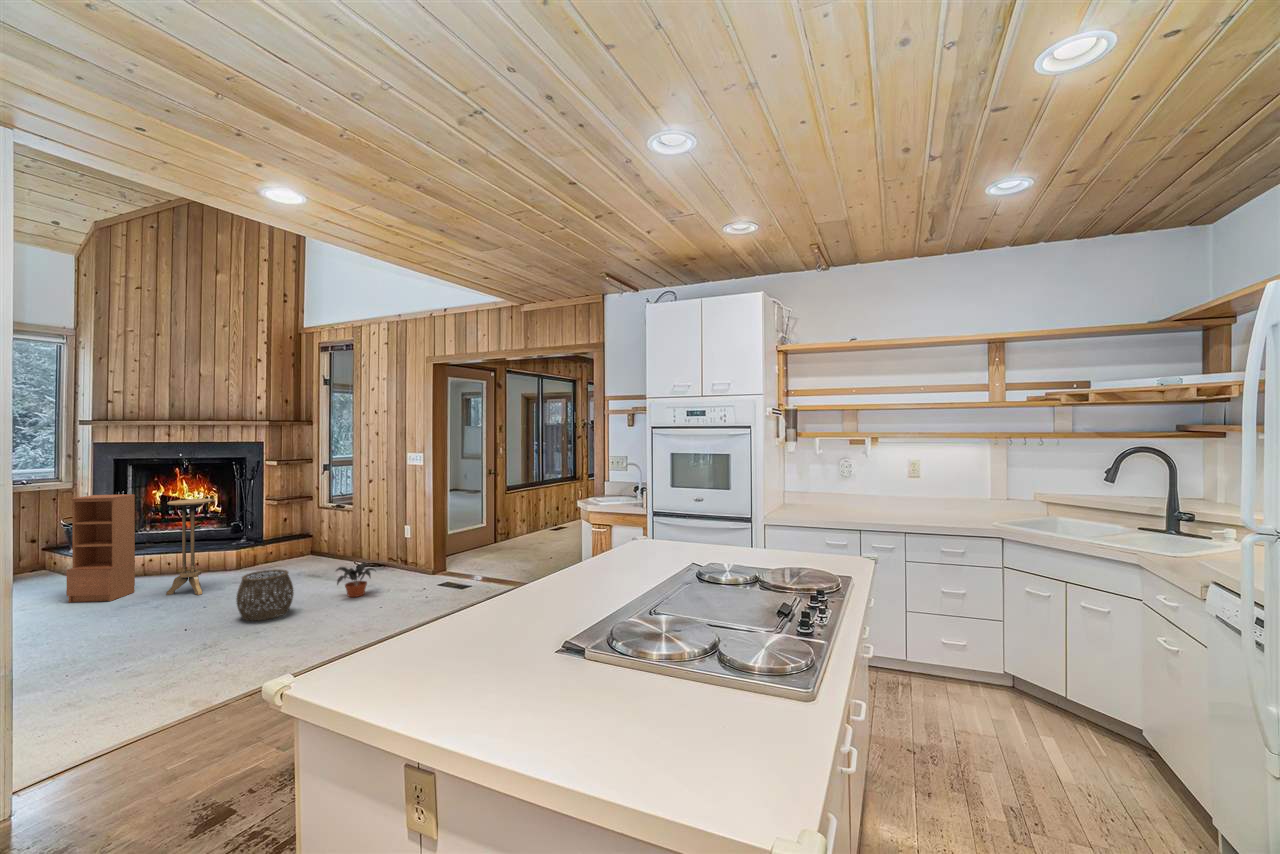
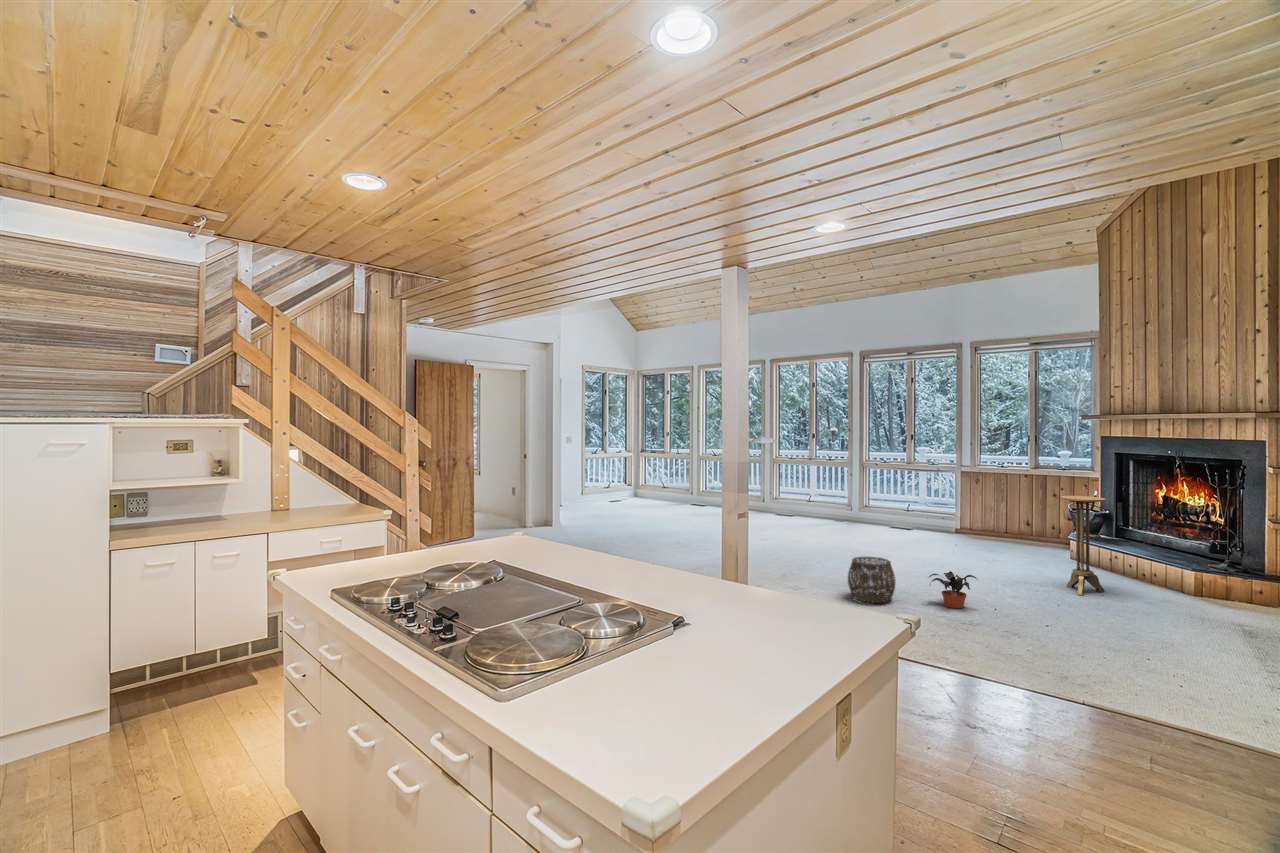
bookcase: present [67,494,135,603] -> none [1017,482,1065,577]
potted plant: present [336,562,374,597] -> present [929,571,977,608]
woven basket: present [236,569,294,621] -> present [848,557,895,603]

